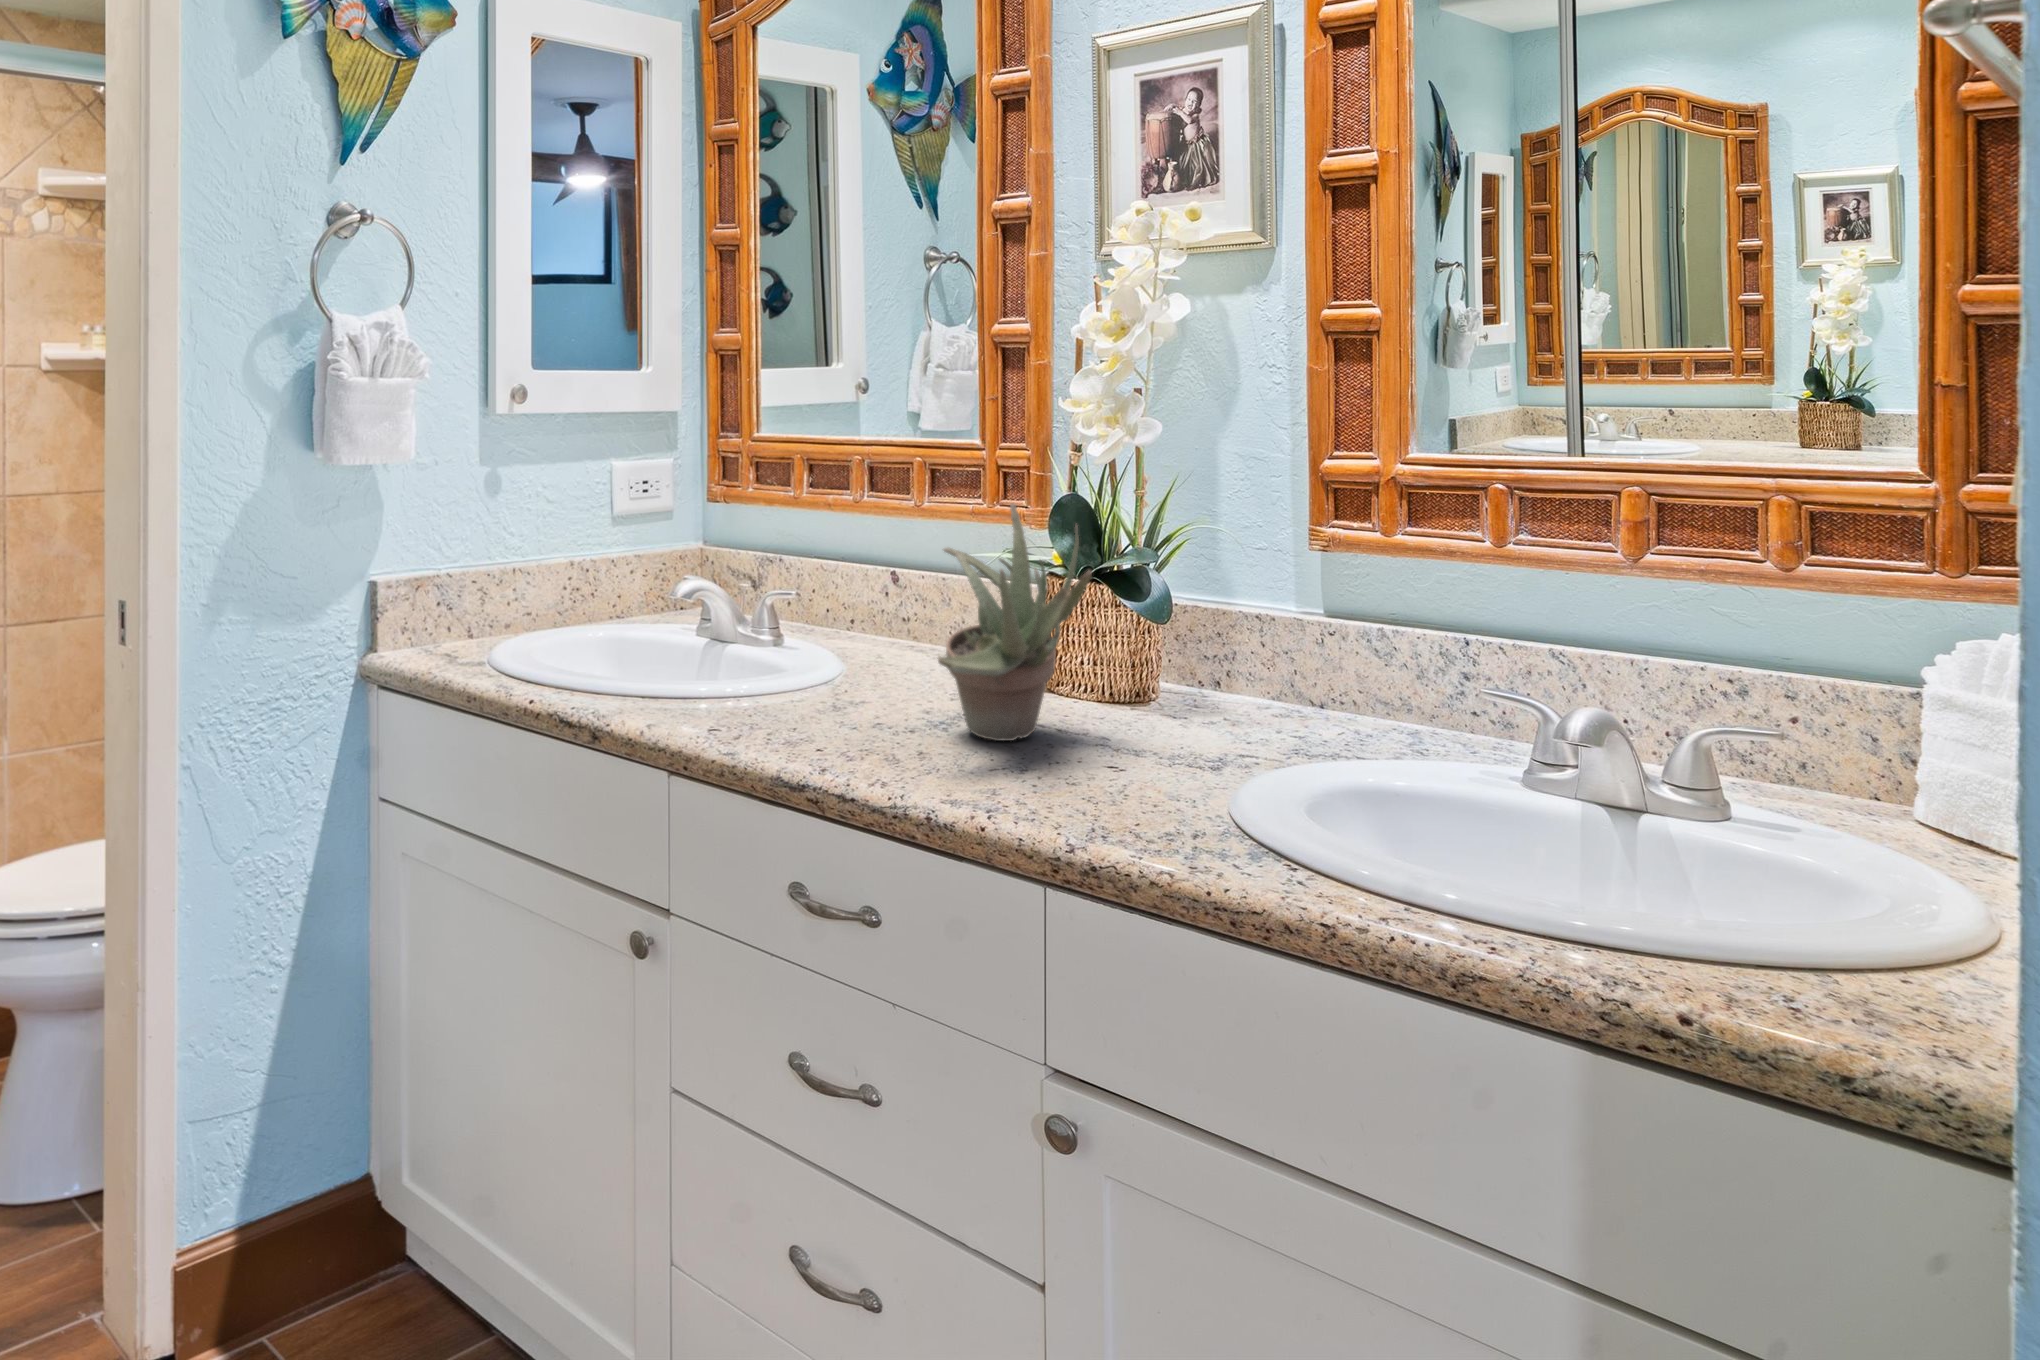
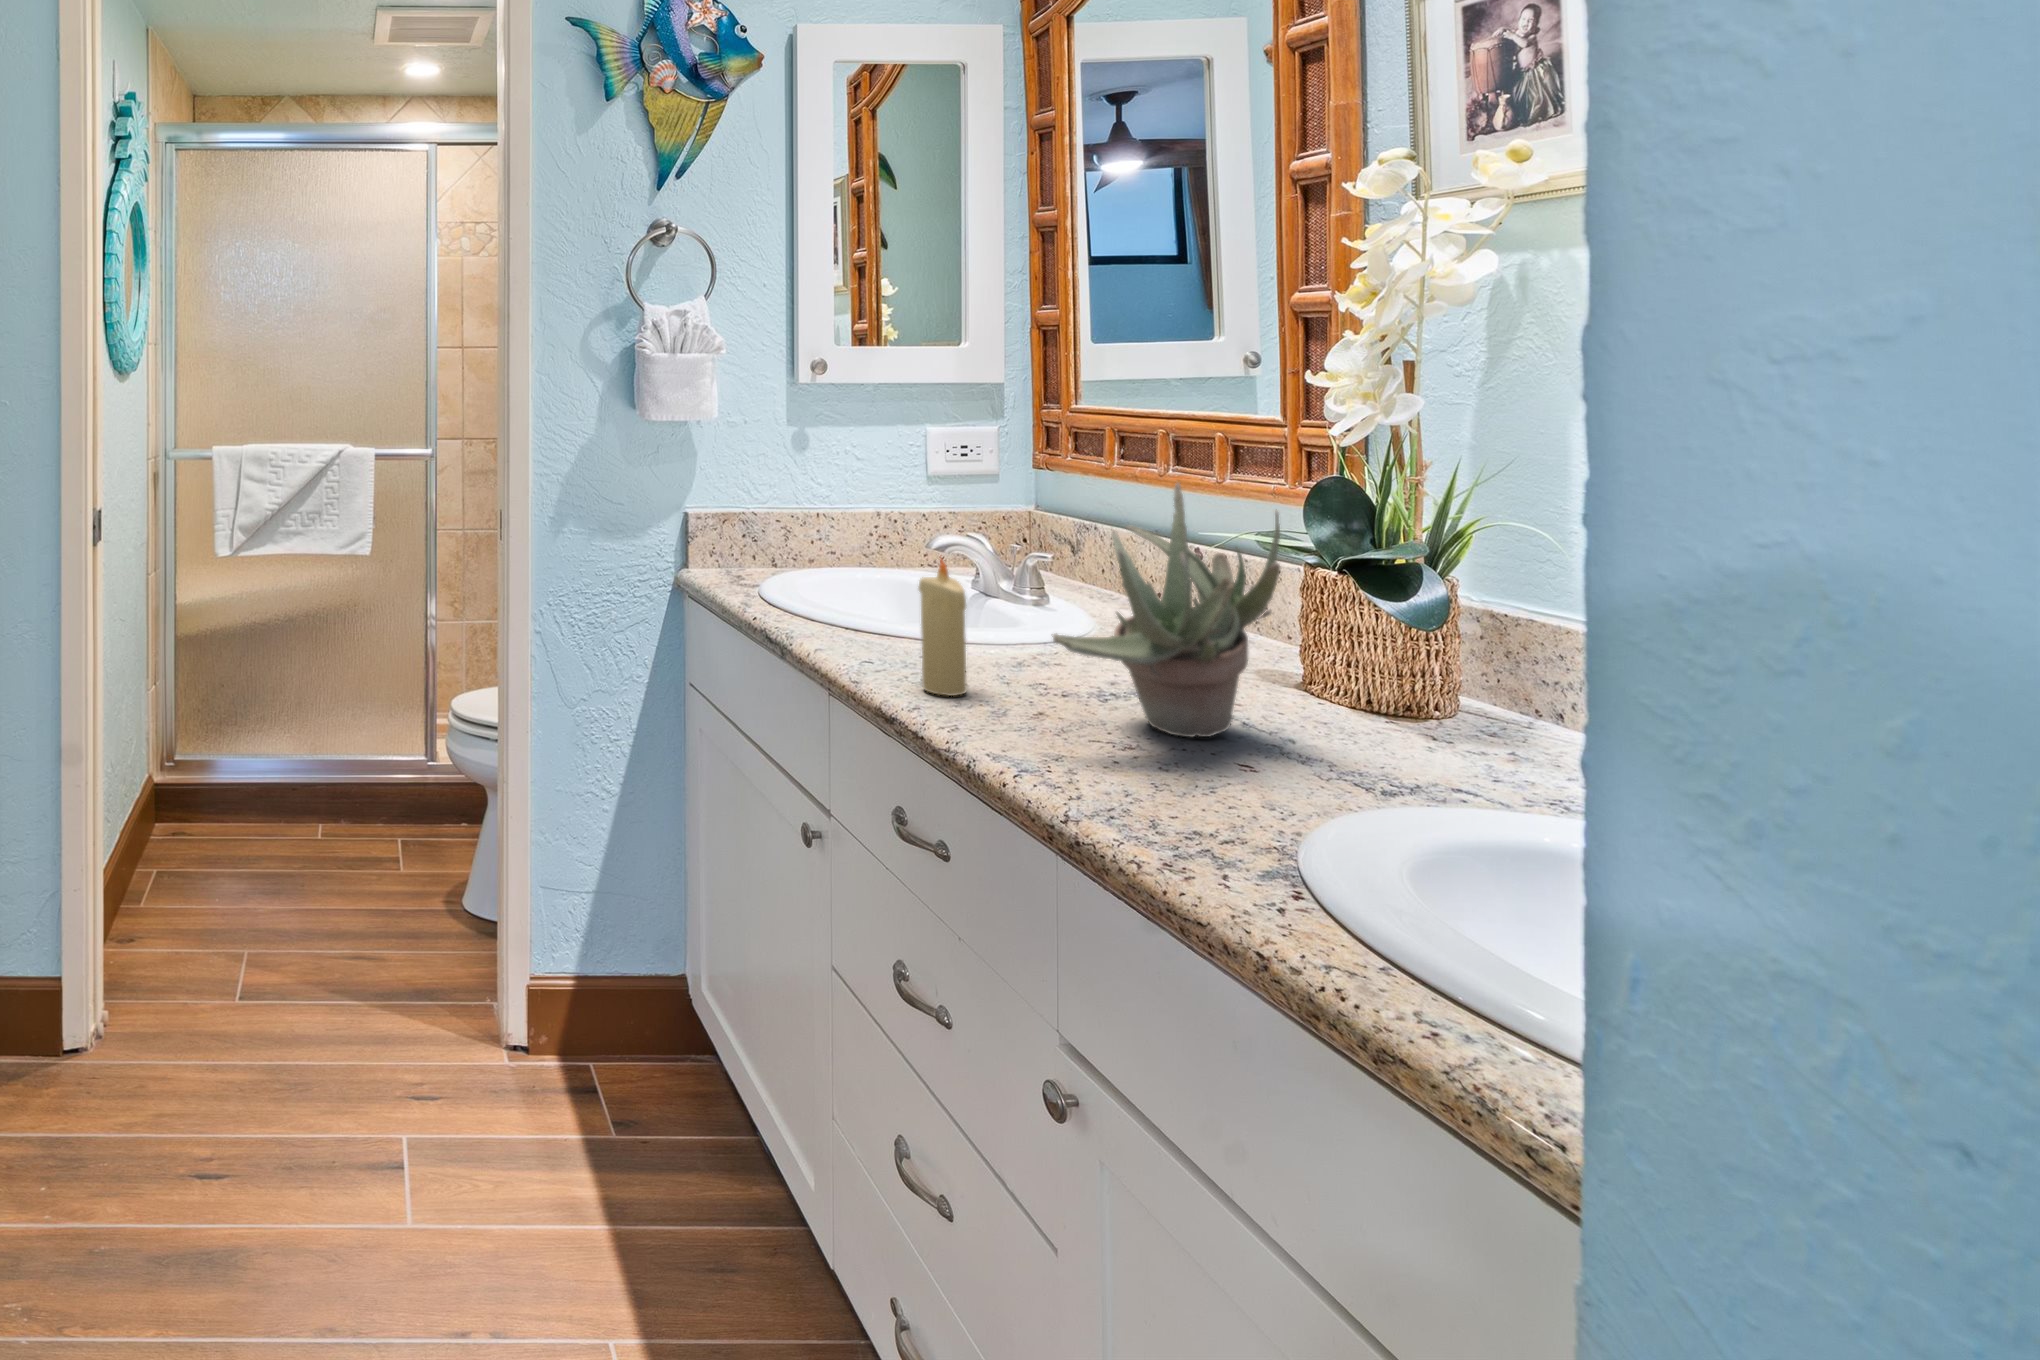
candle: none [756,593,804,739] -> present [919,559,967,696]

